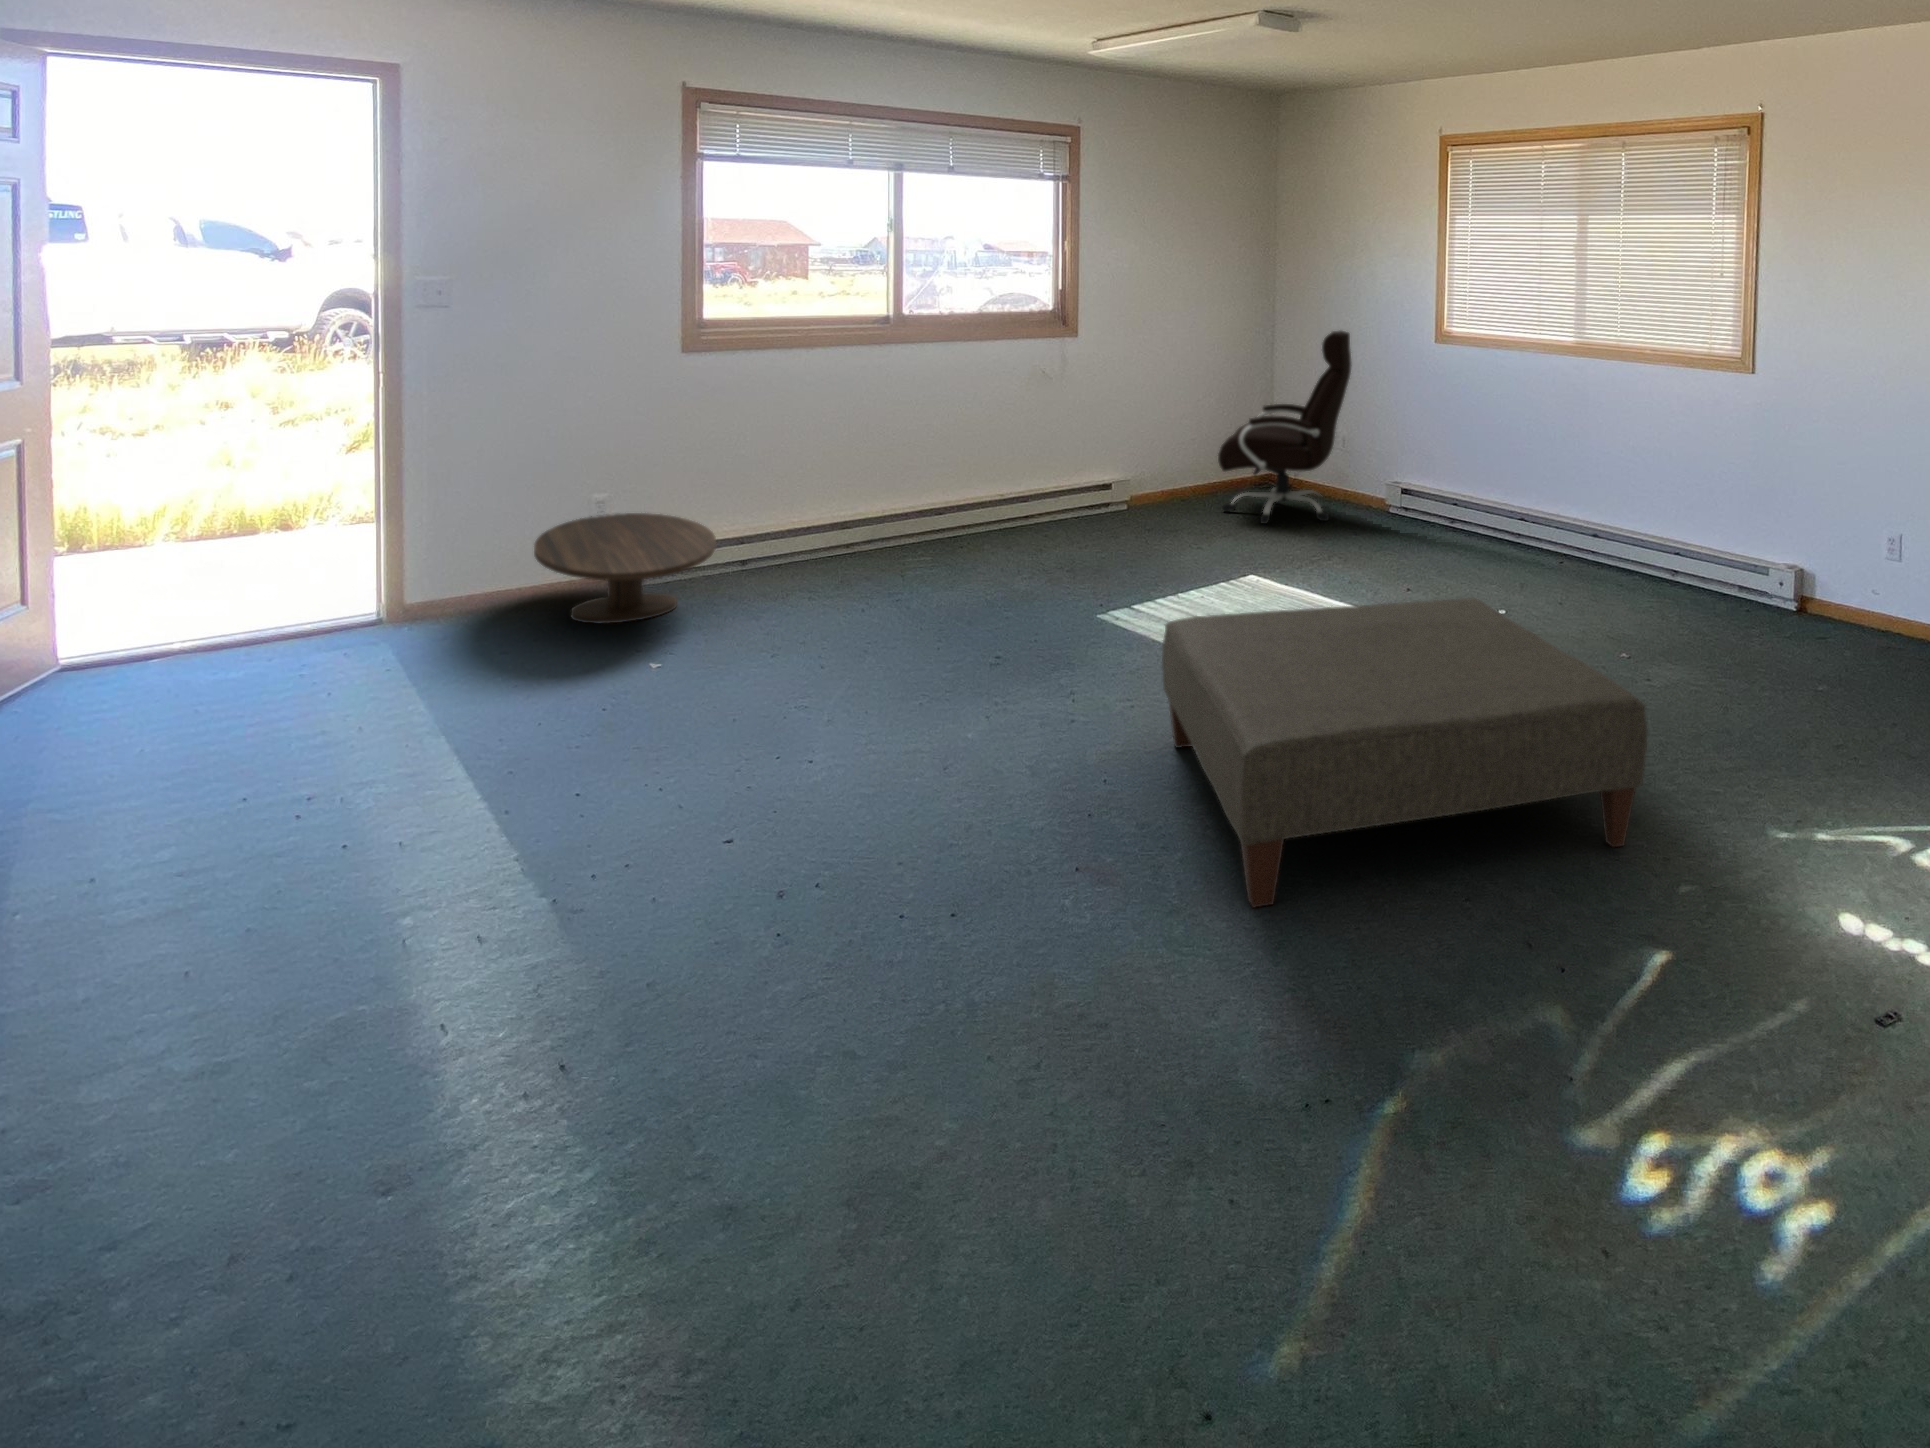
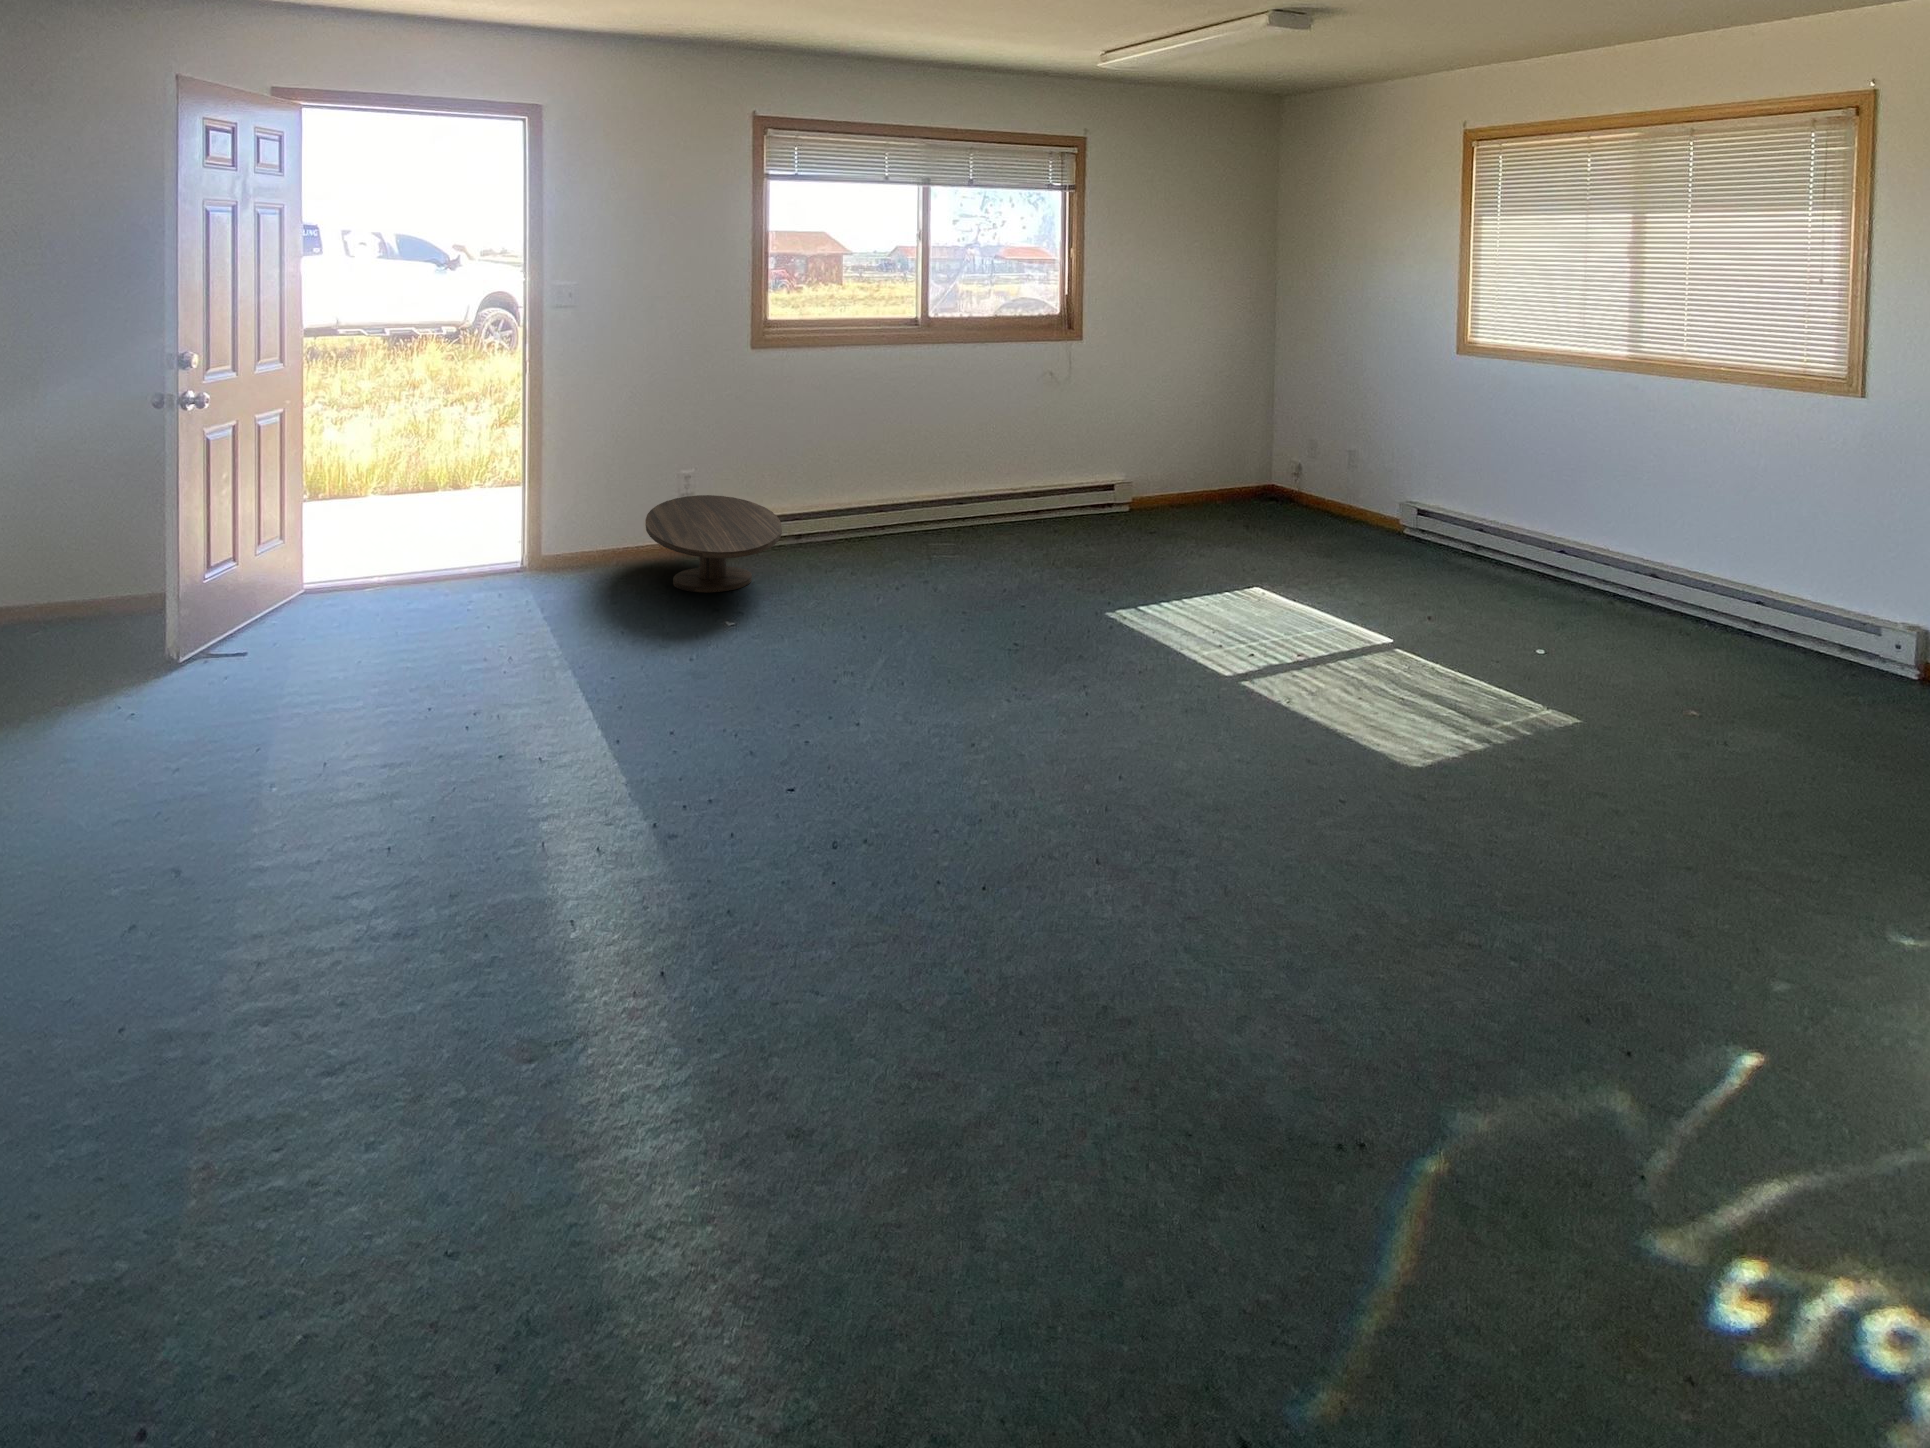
office chair: present [1218,331,1352,524] -> none [1220,331,1360,531]
ottoman: present [1162,598,1648,907] -> none [1186,634,1728,933]

